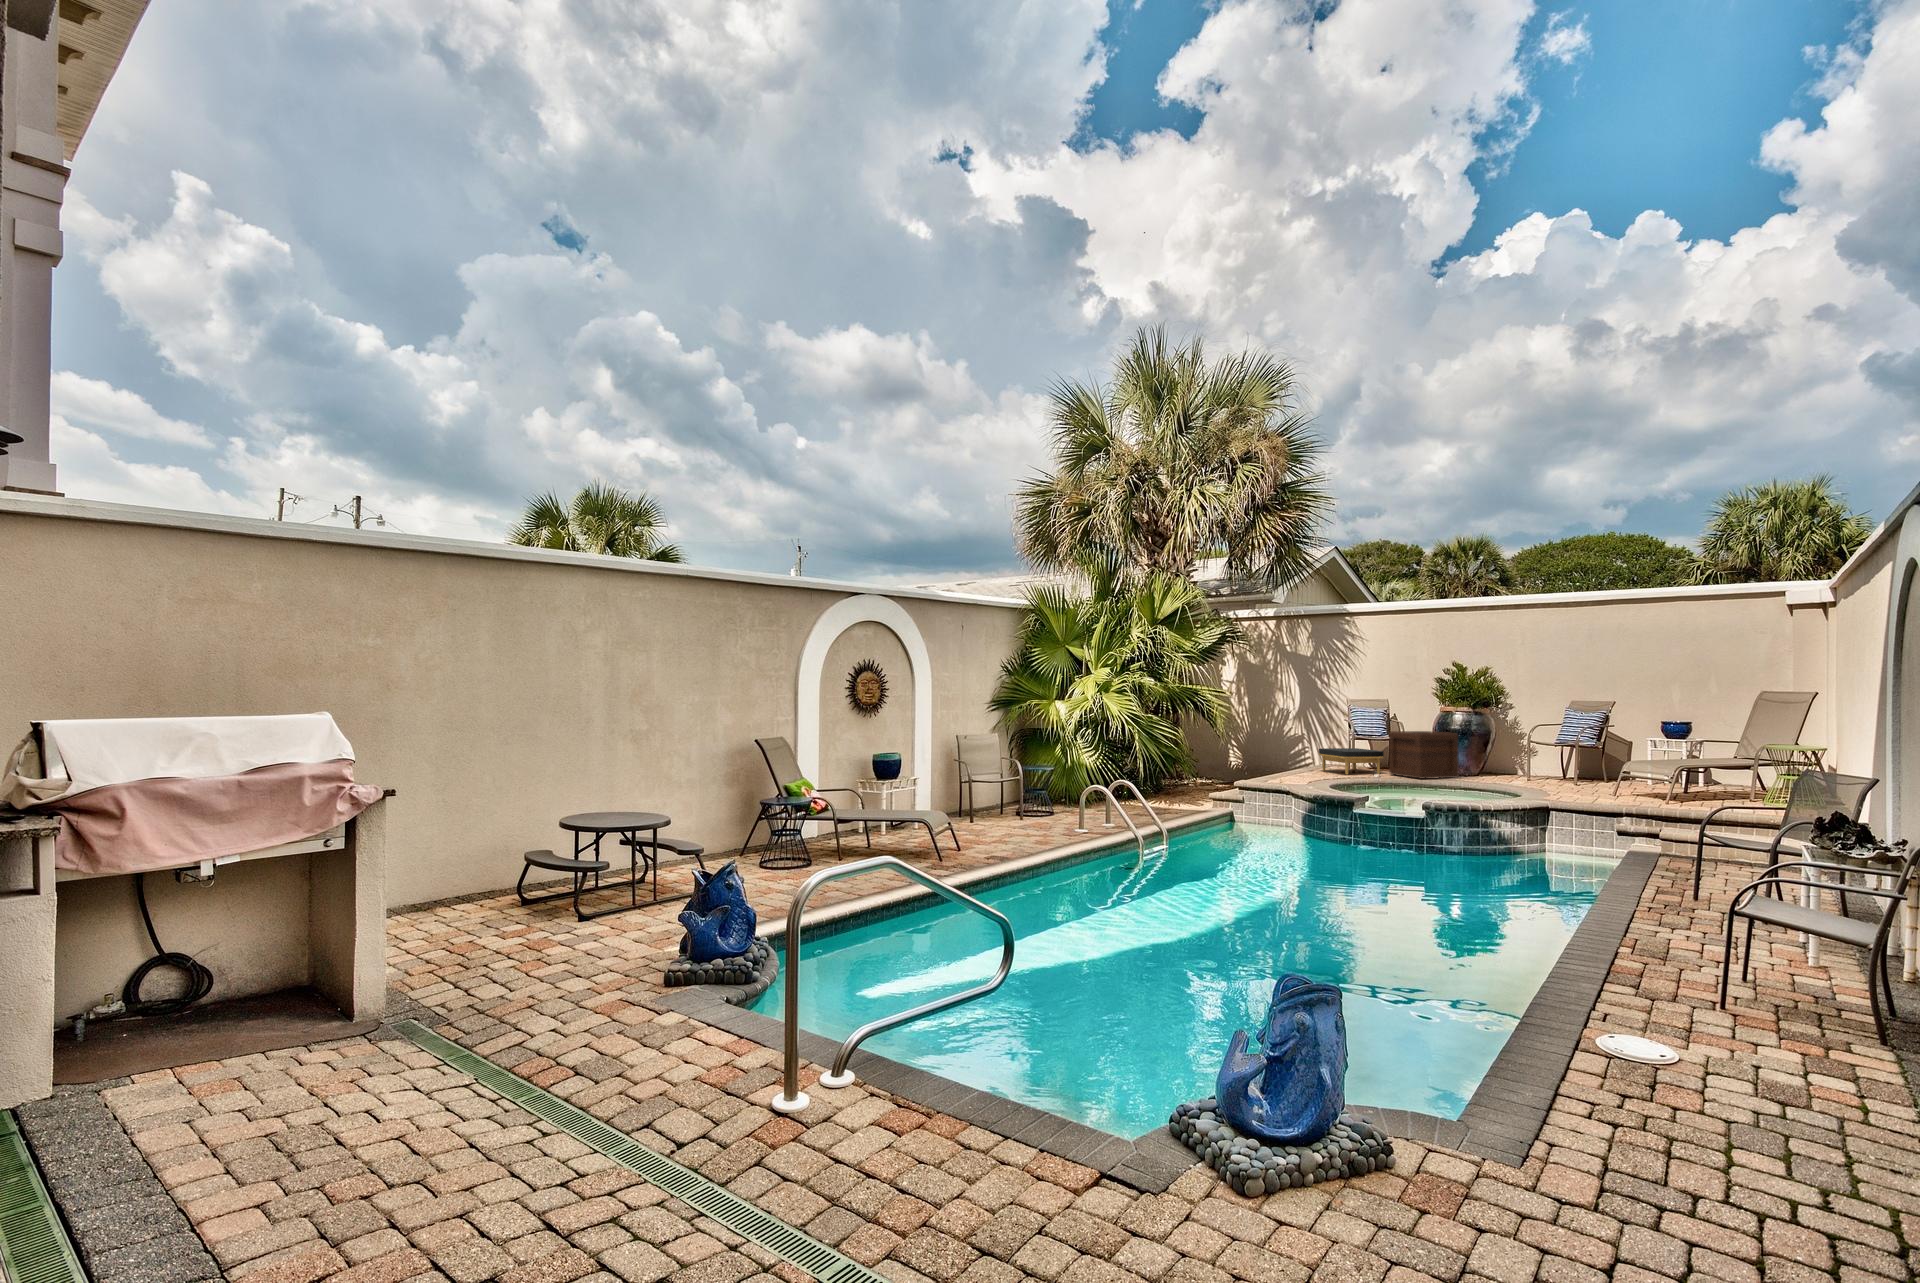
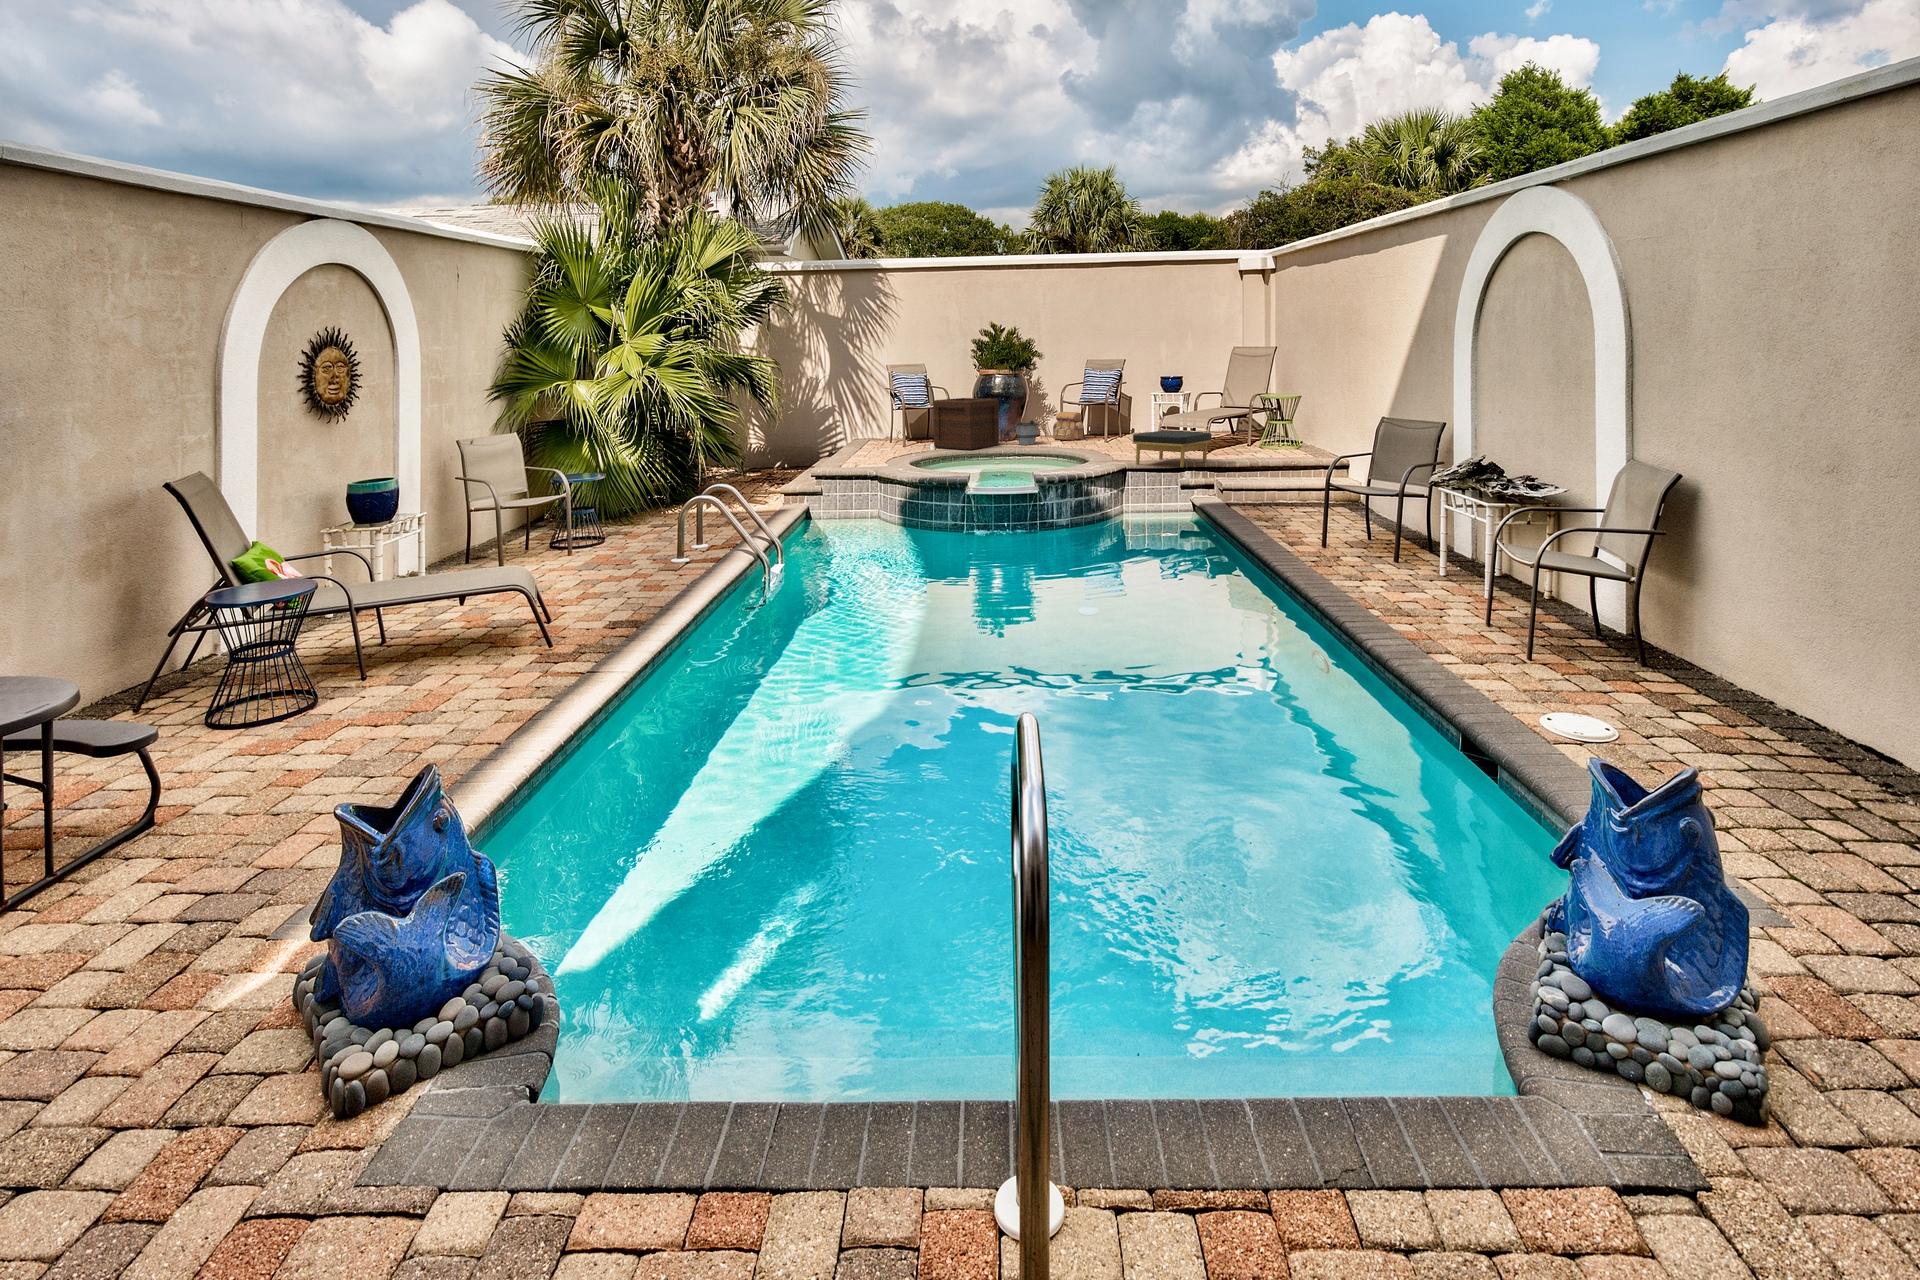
ottoman: present [1319,748,1384,775] -> present [1133,431,1212,467]
backpack: none [1528,750,1564,779] -> present [1053,412,1083,440]
bucket: none [1470,756,1504,780] -> present [1009,420,1039,445]

